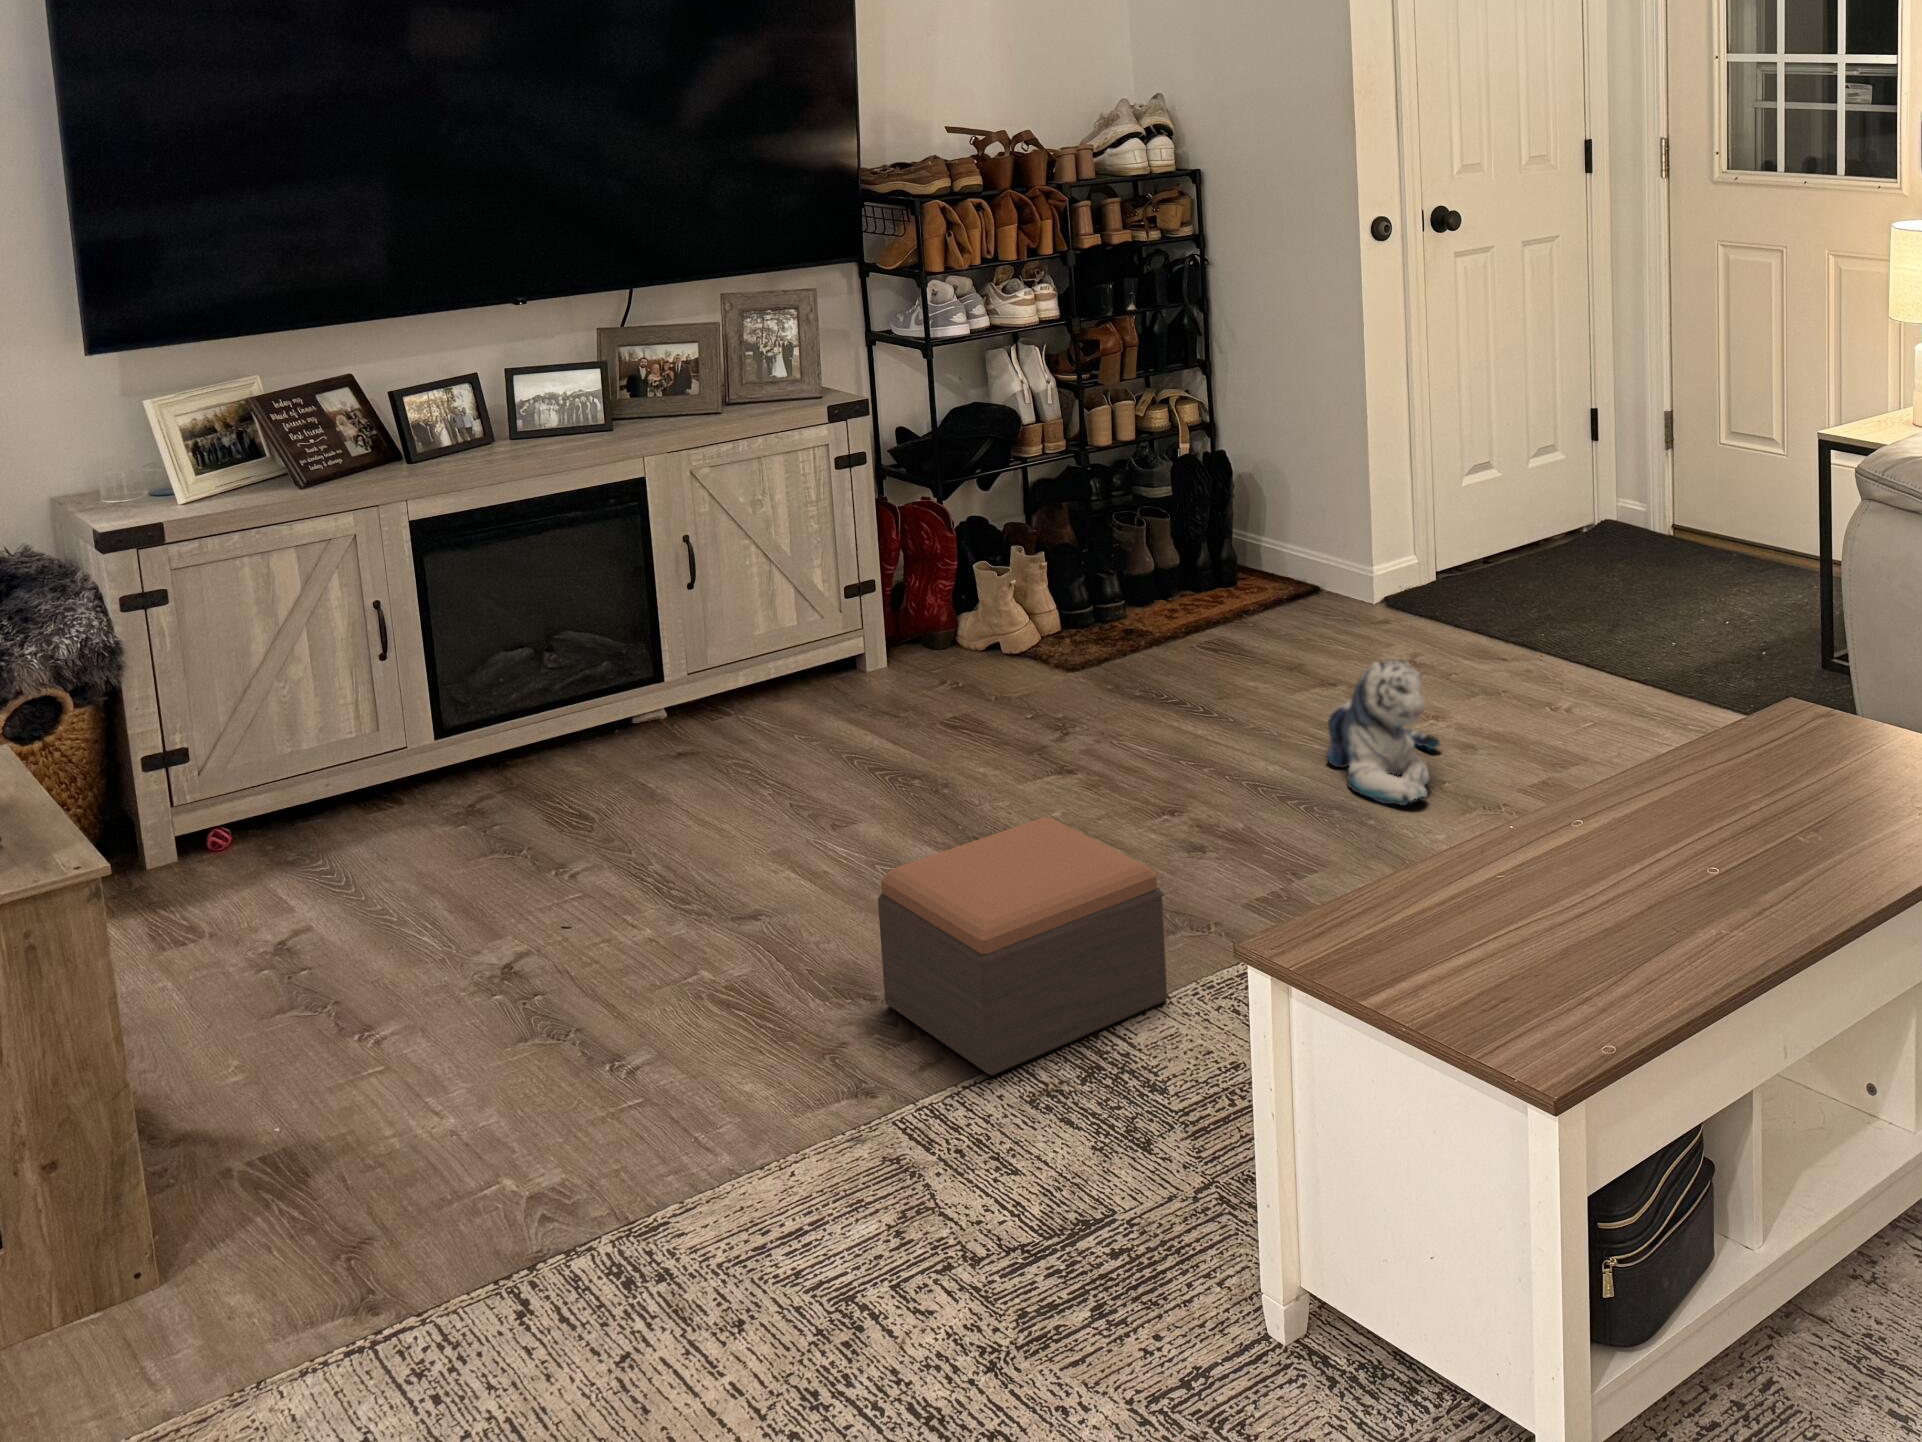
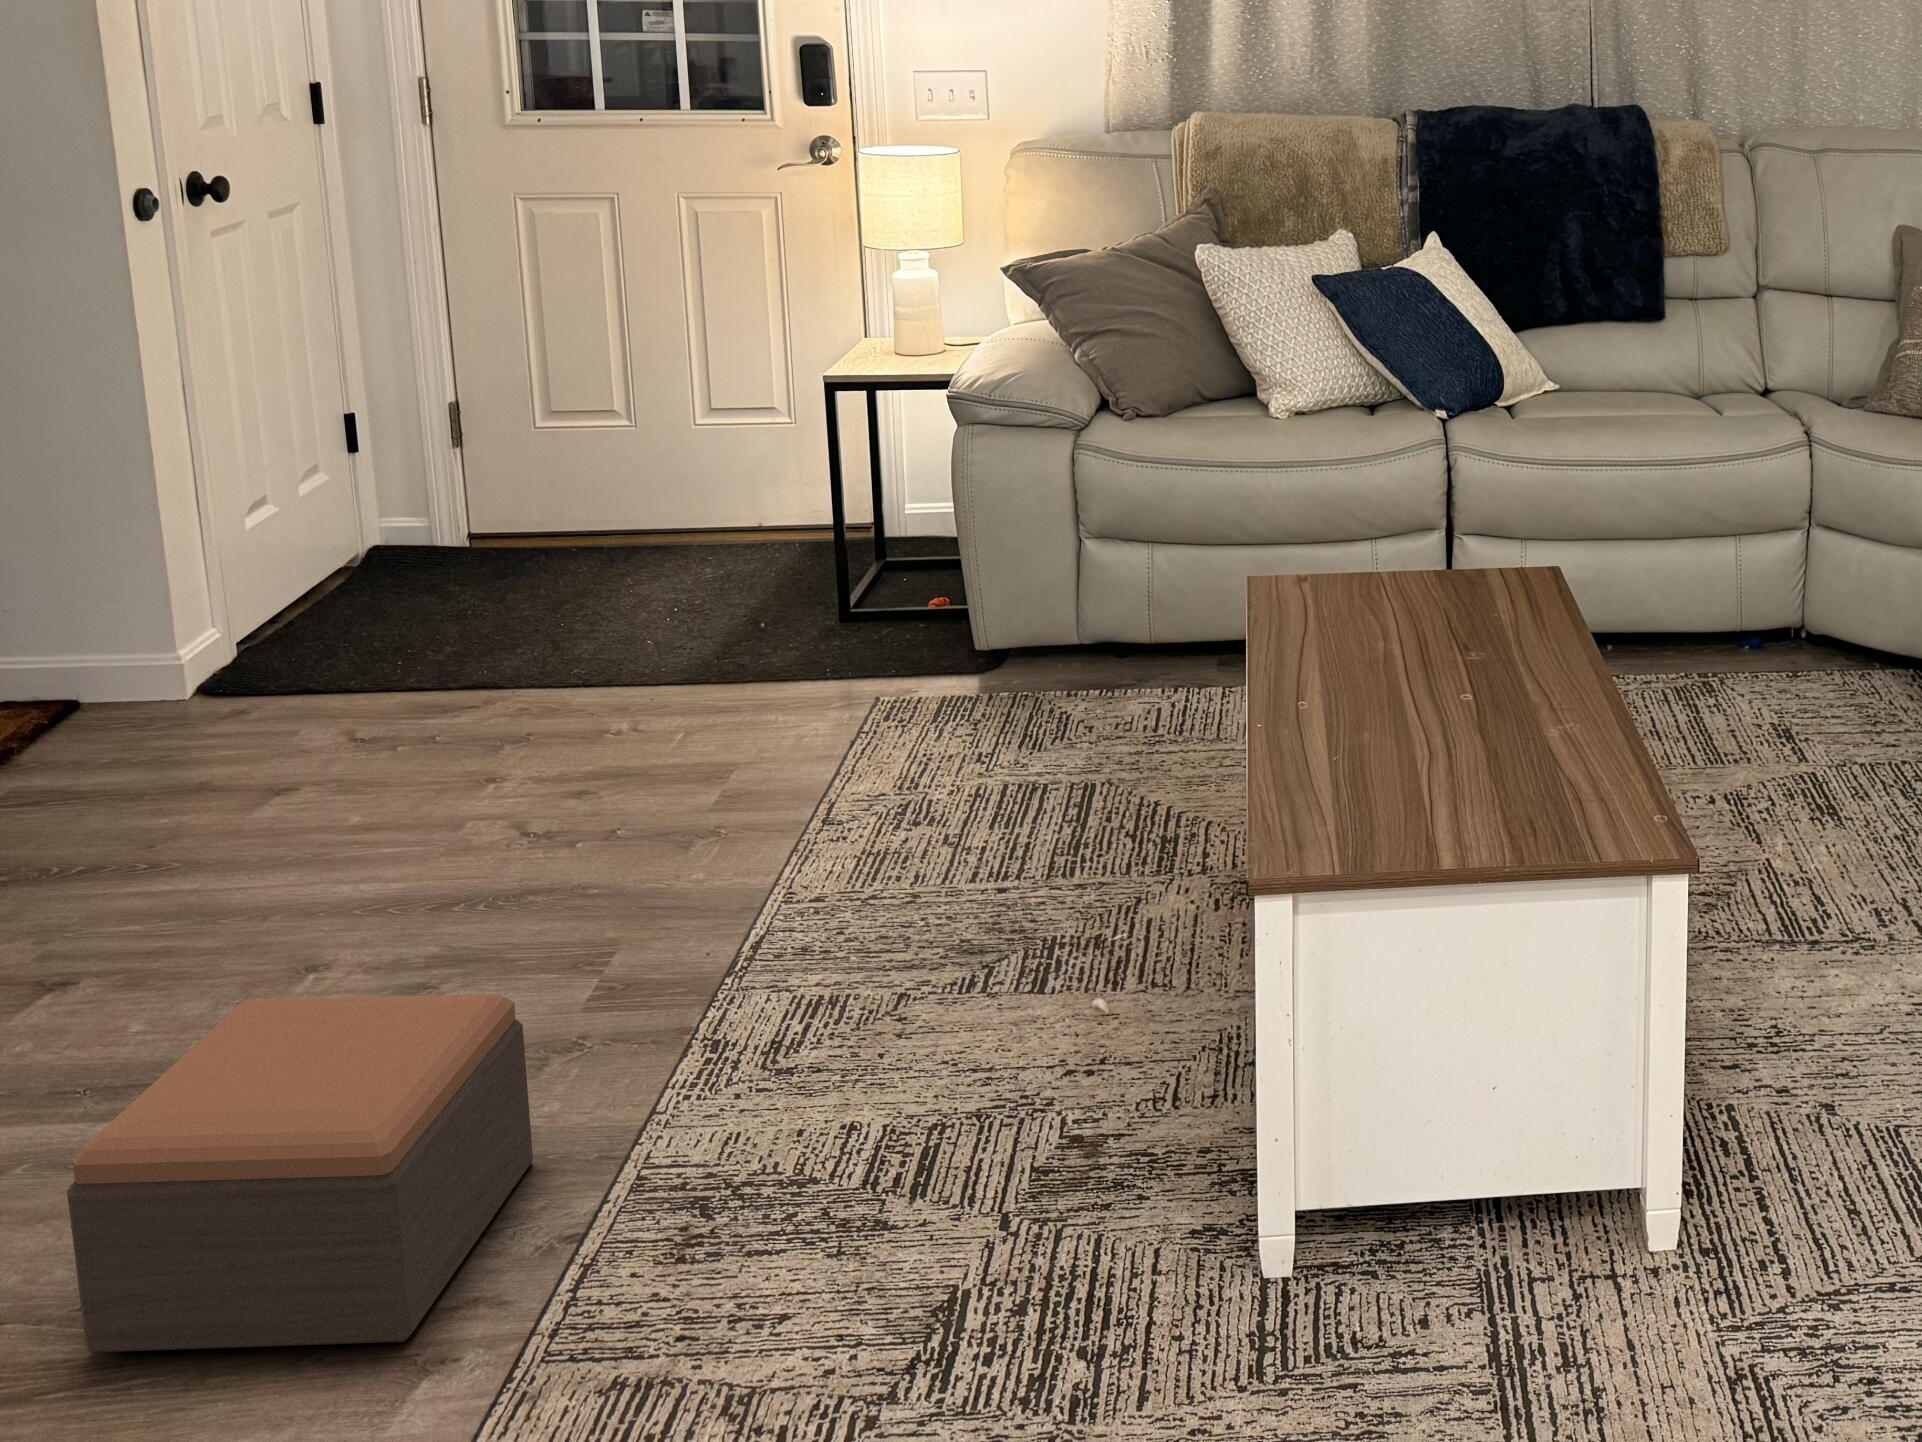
plush toy: present [1326,661,1440,805] -> none [341,705,569,880]

